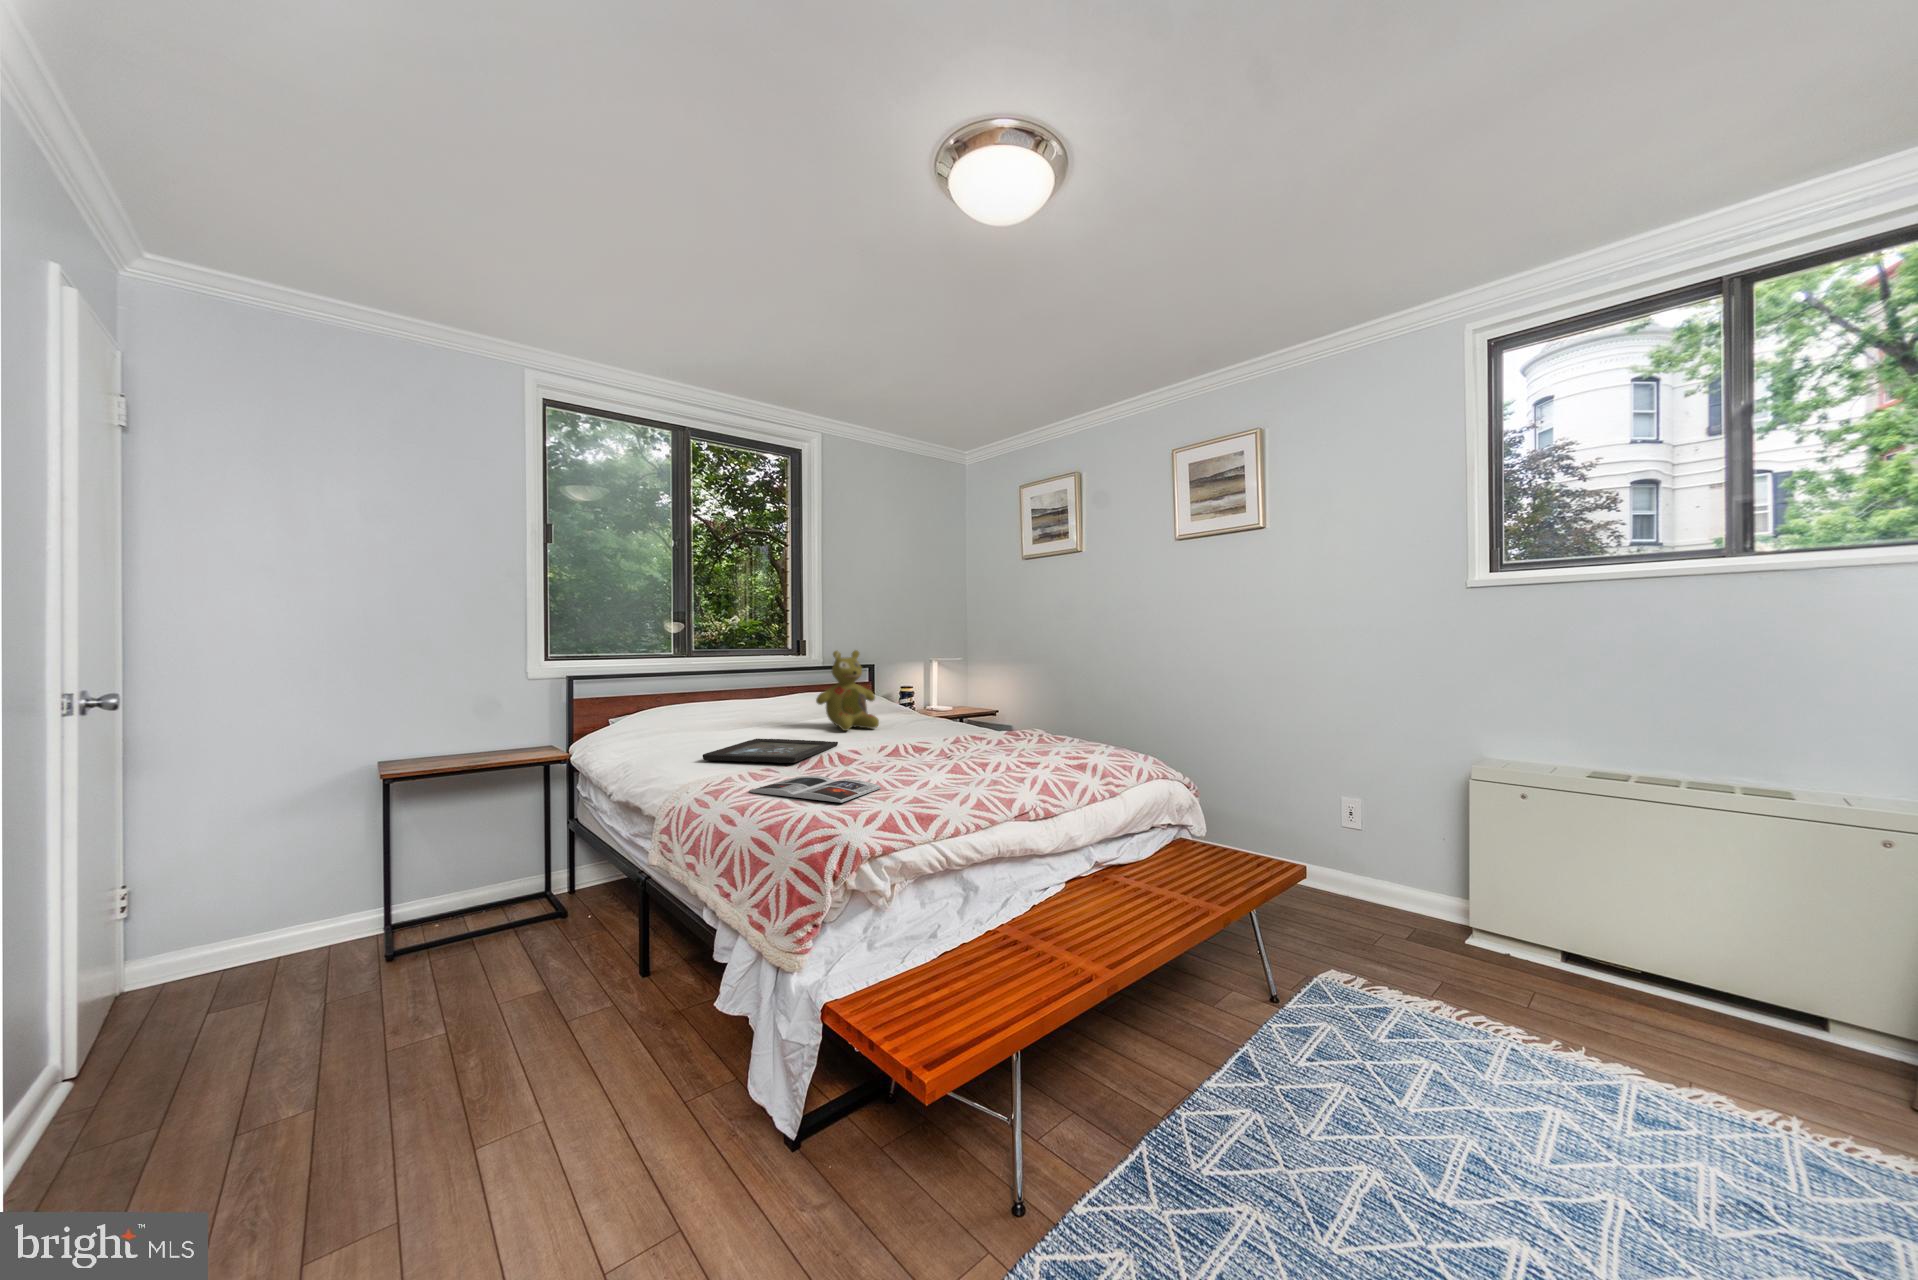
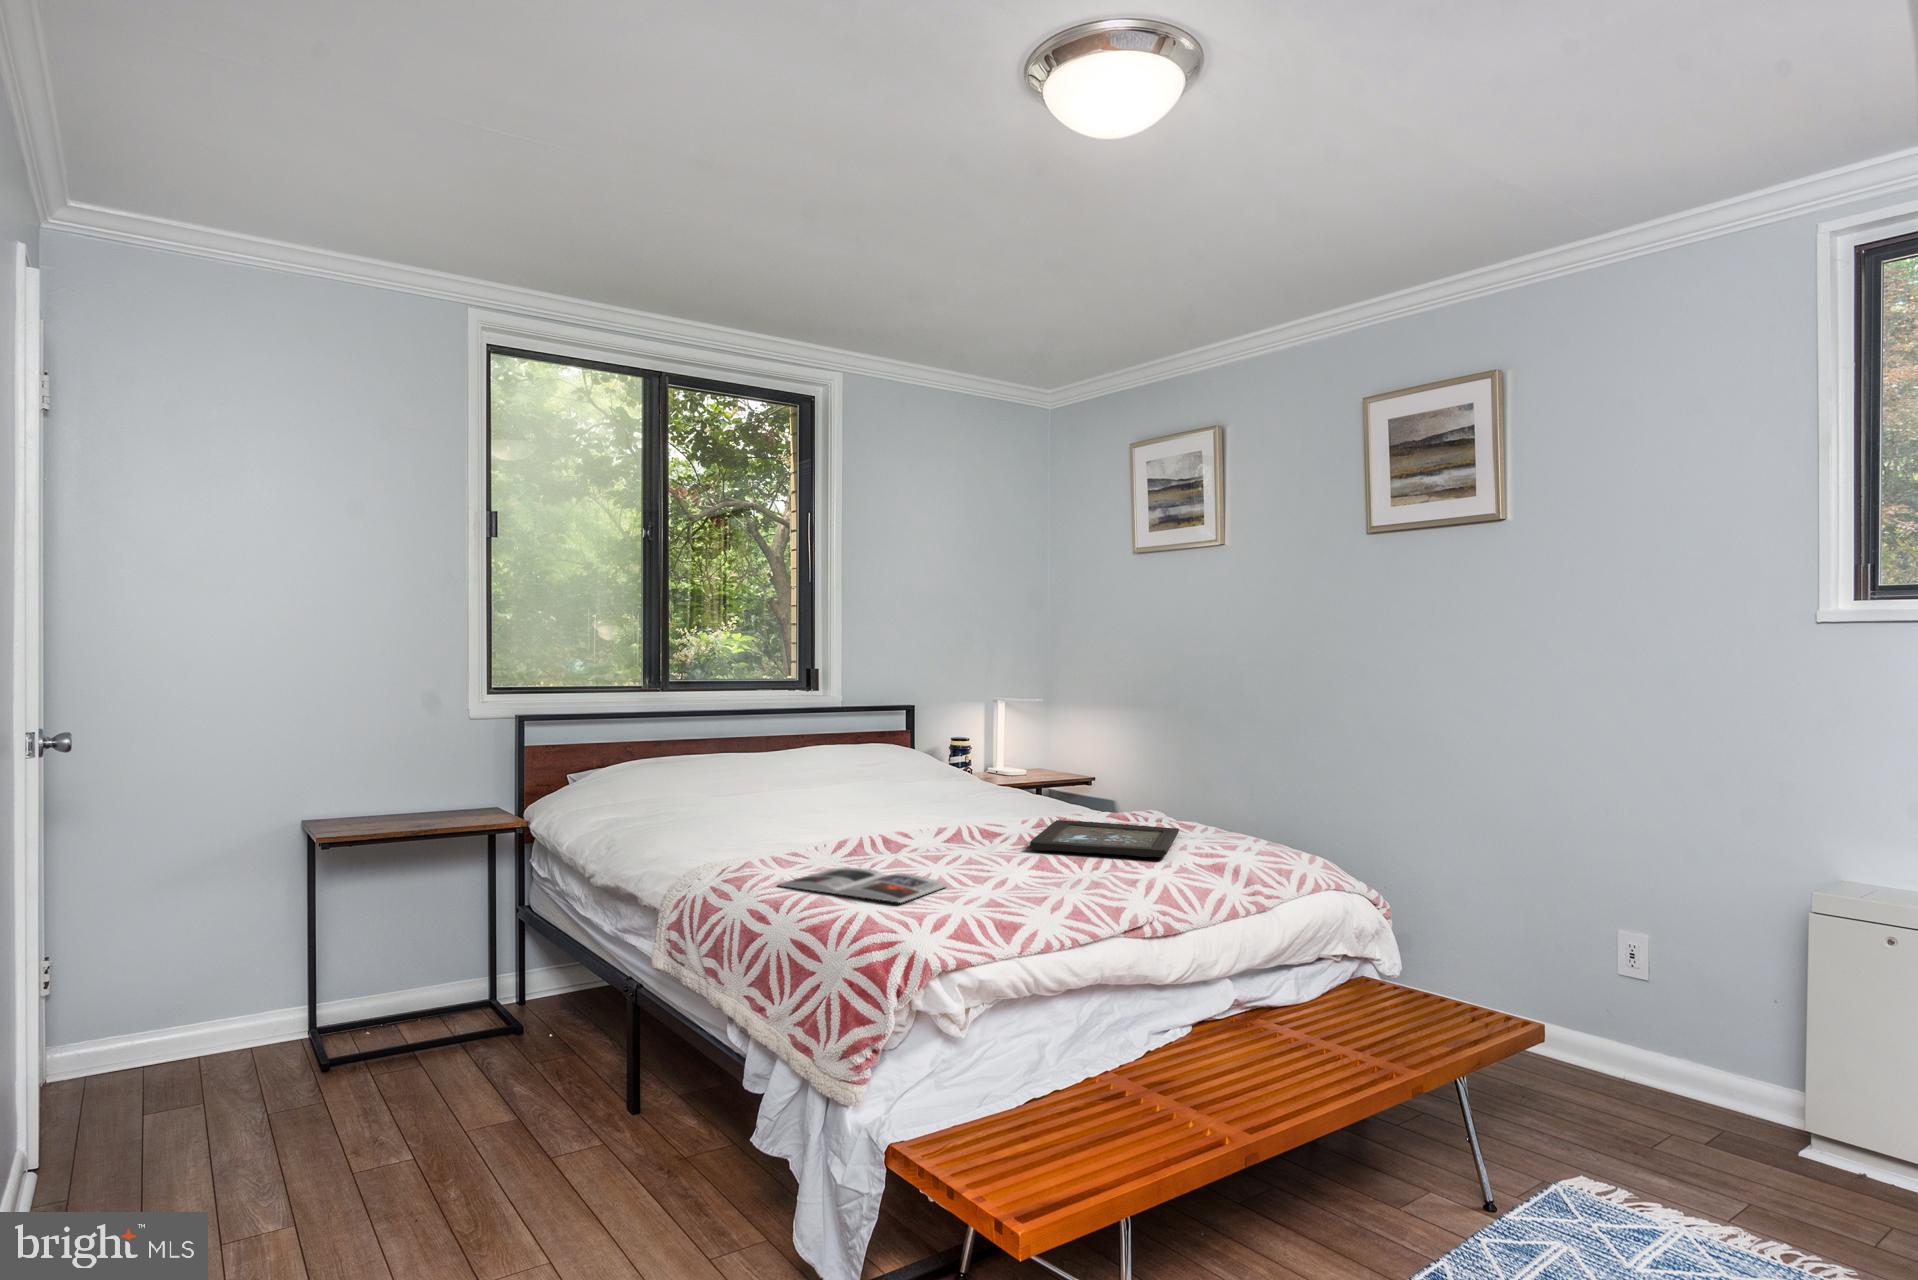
stuffed bear: present [816,650,879,731] -> none [839,688,929,805]
tray: present [703,739,838,763] -> present [1030,820,1179,857]

